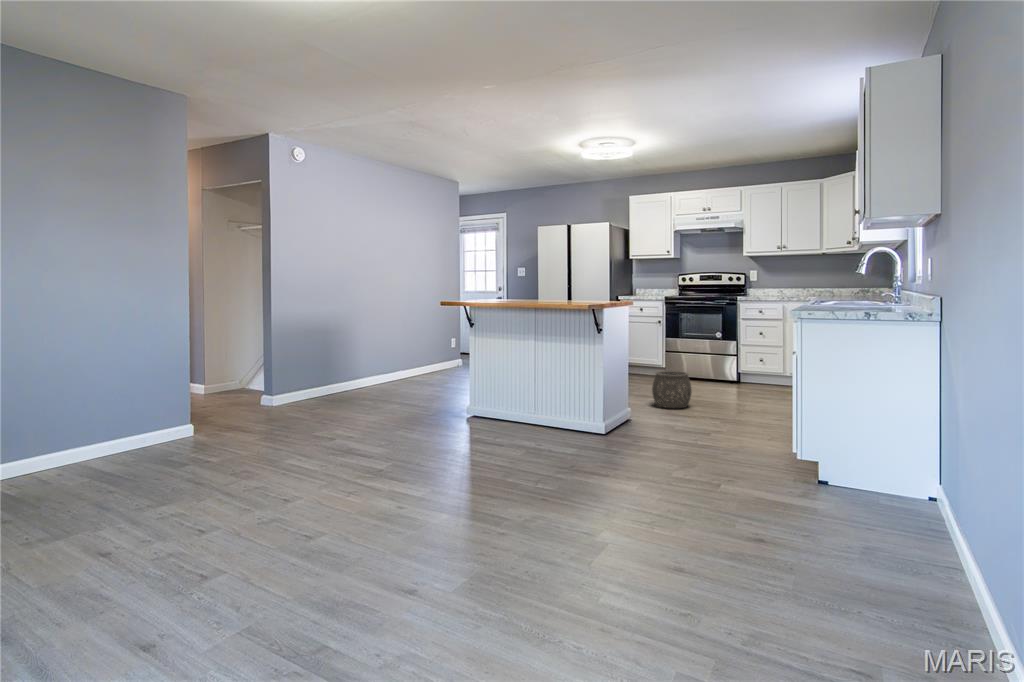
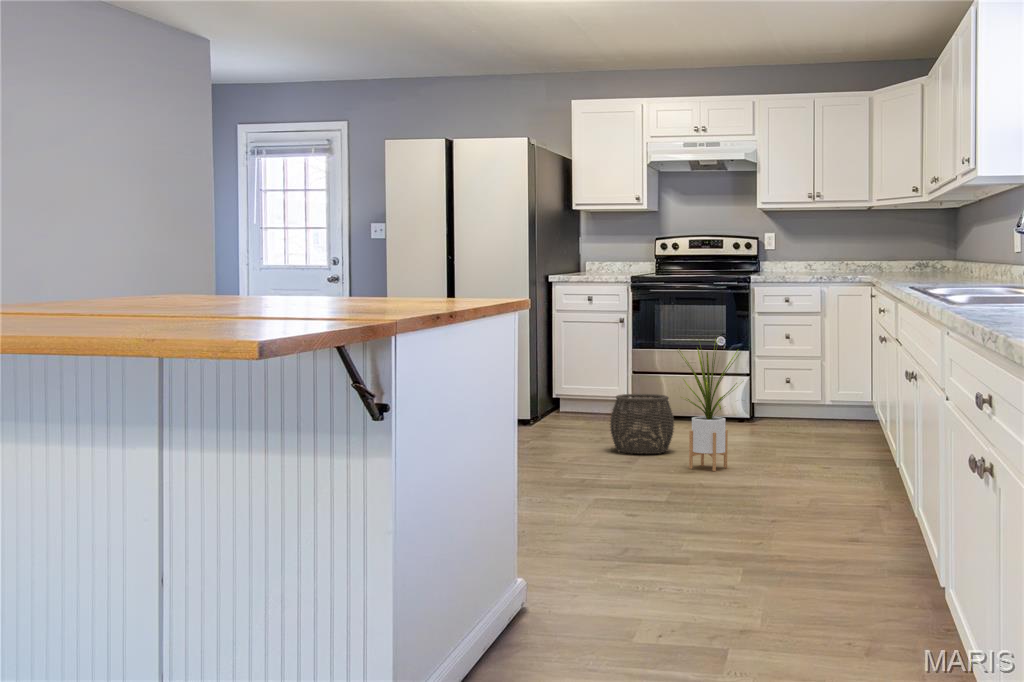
house plant: none [693,339,740,424] -> present [678,345,739,471]

